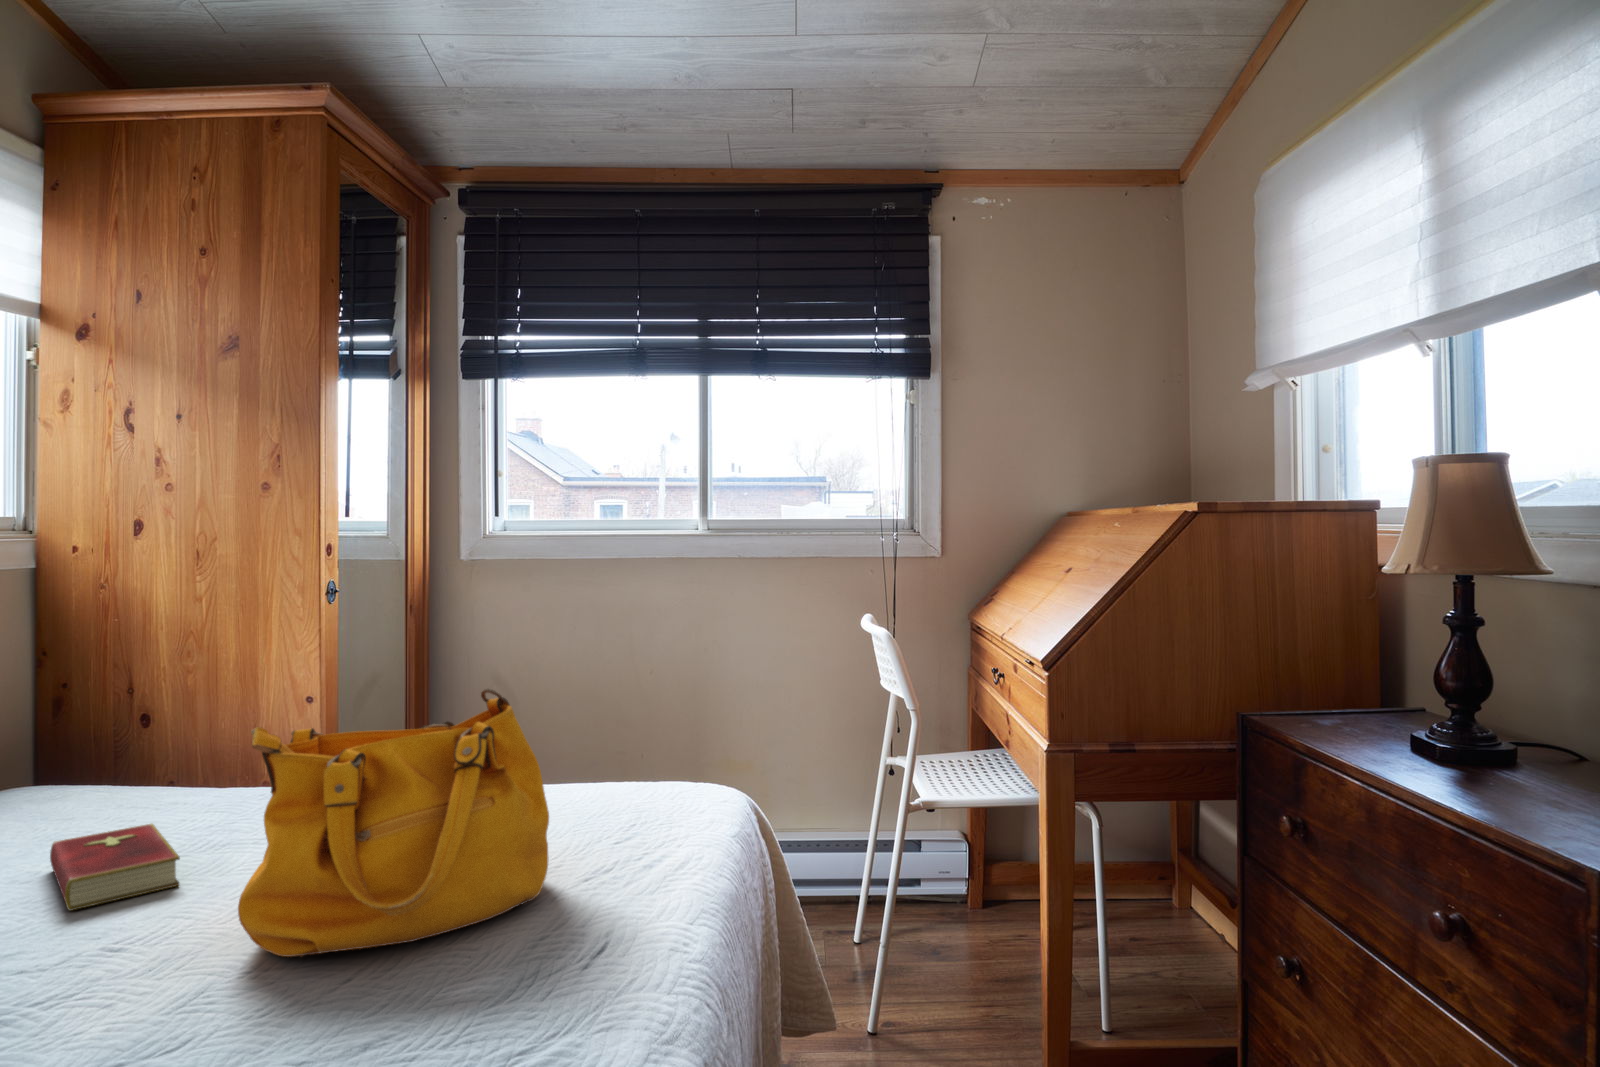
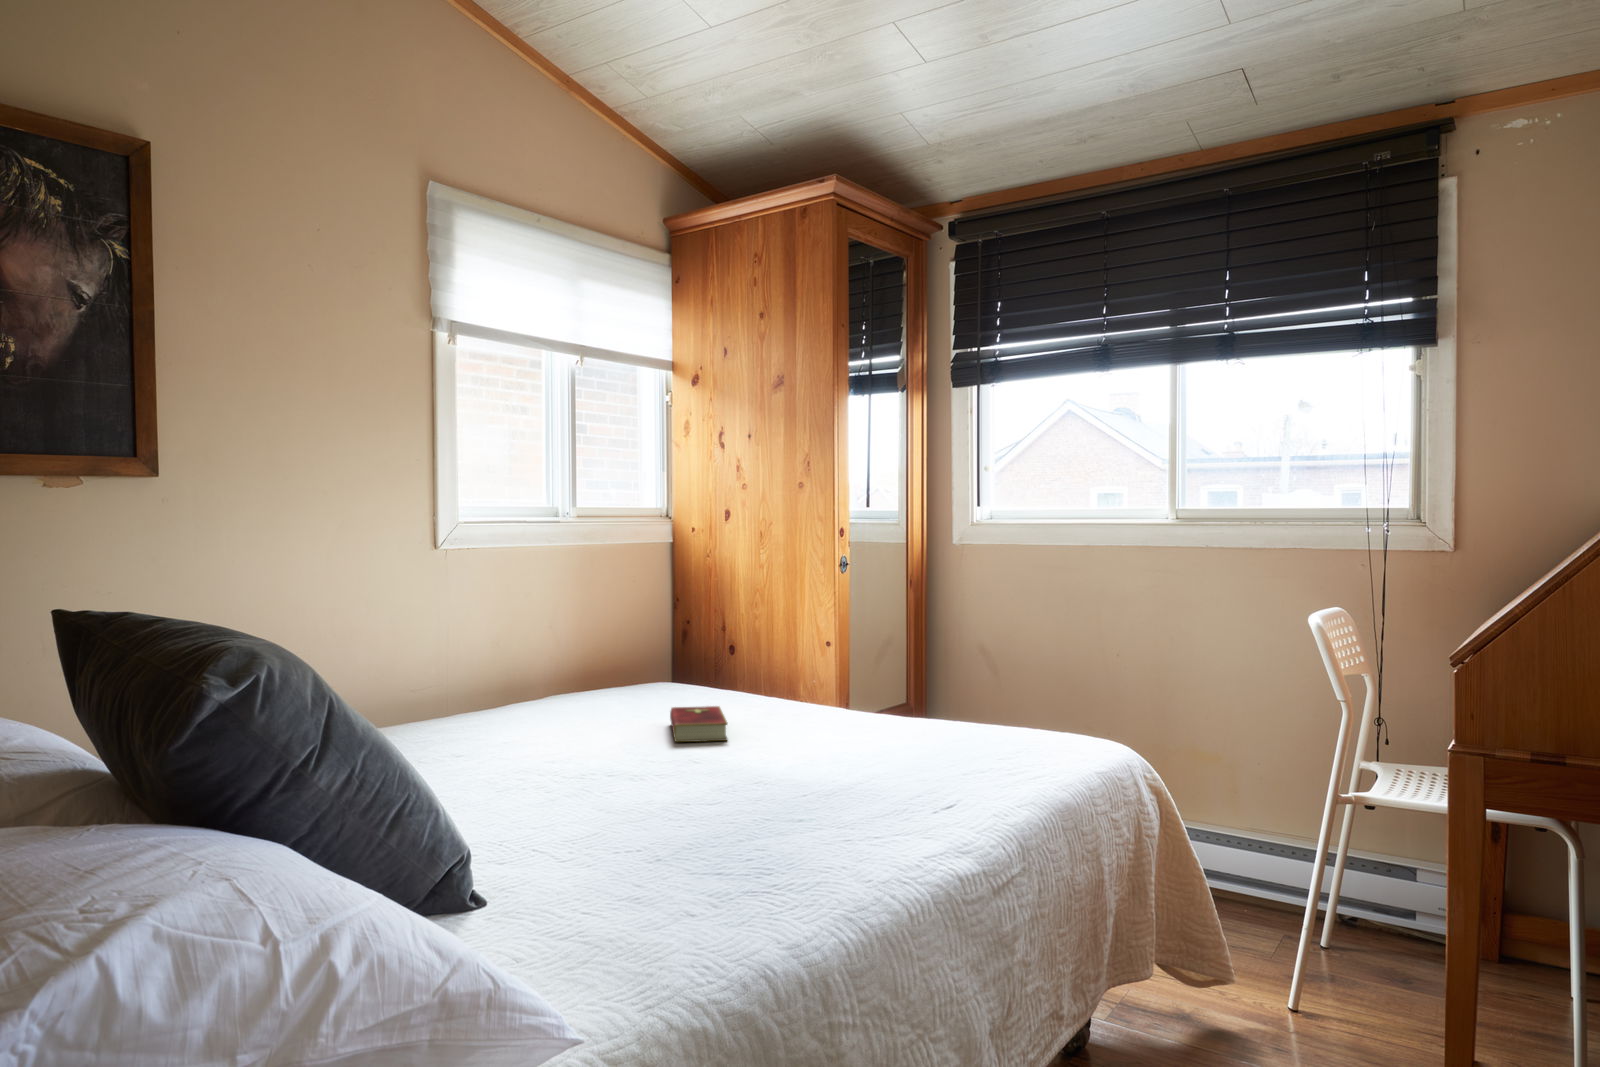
handbag: present [238,689,549,957] -> none [745,634,929,785]

